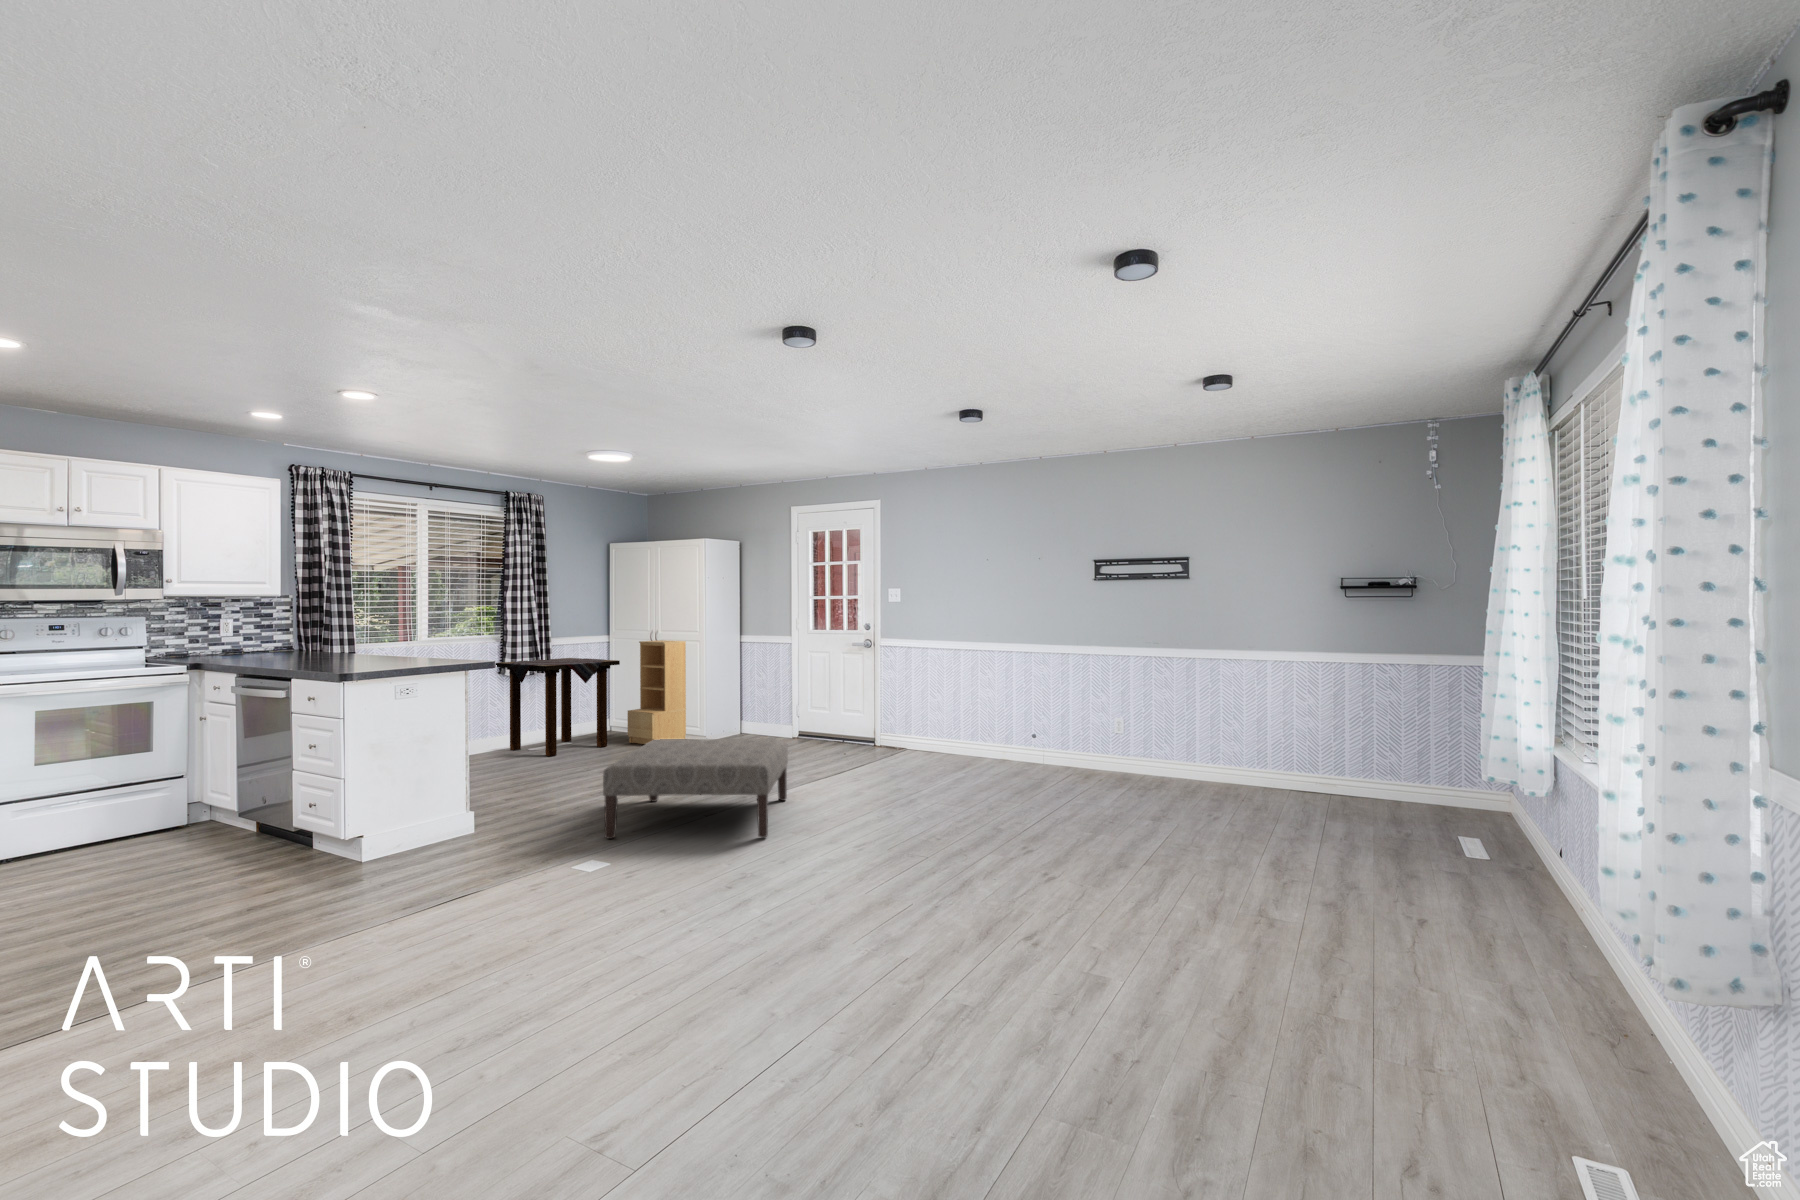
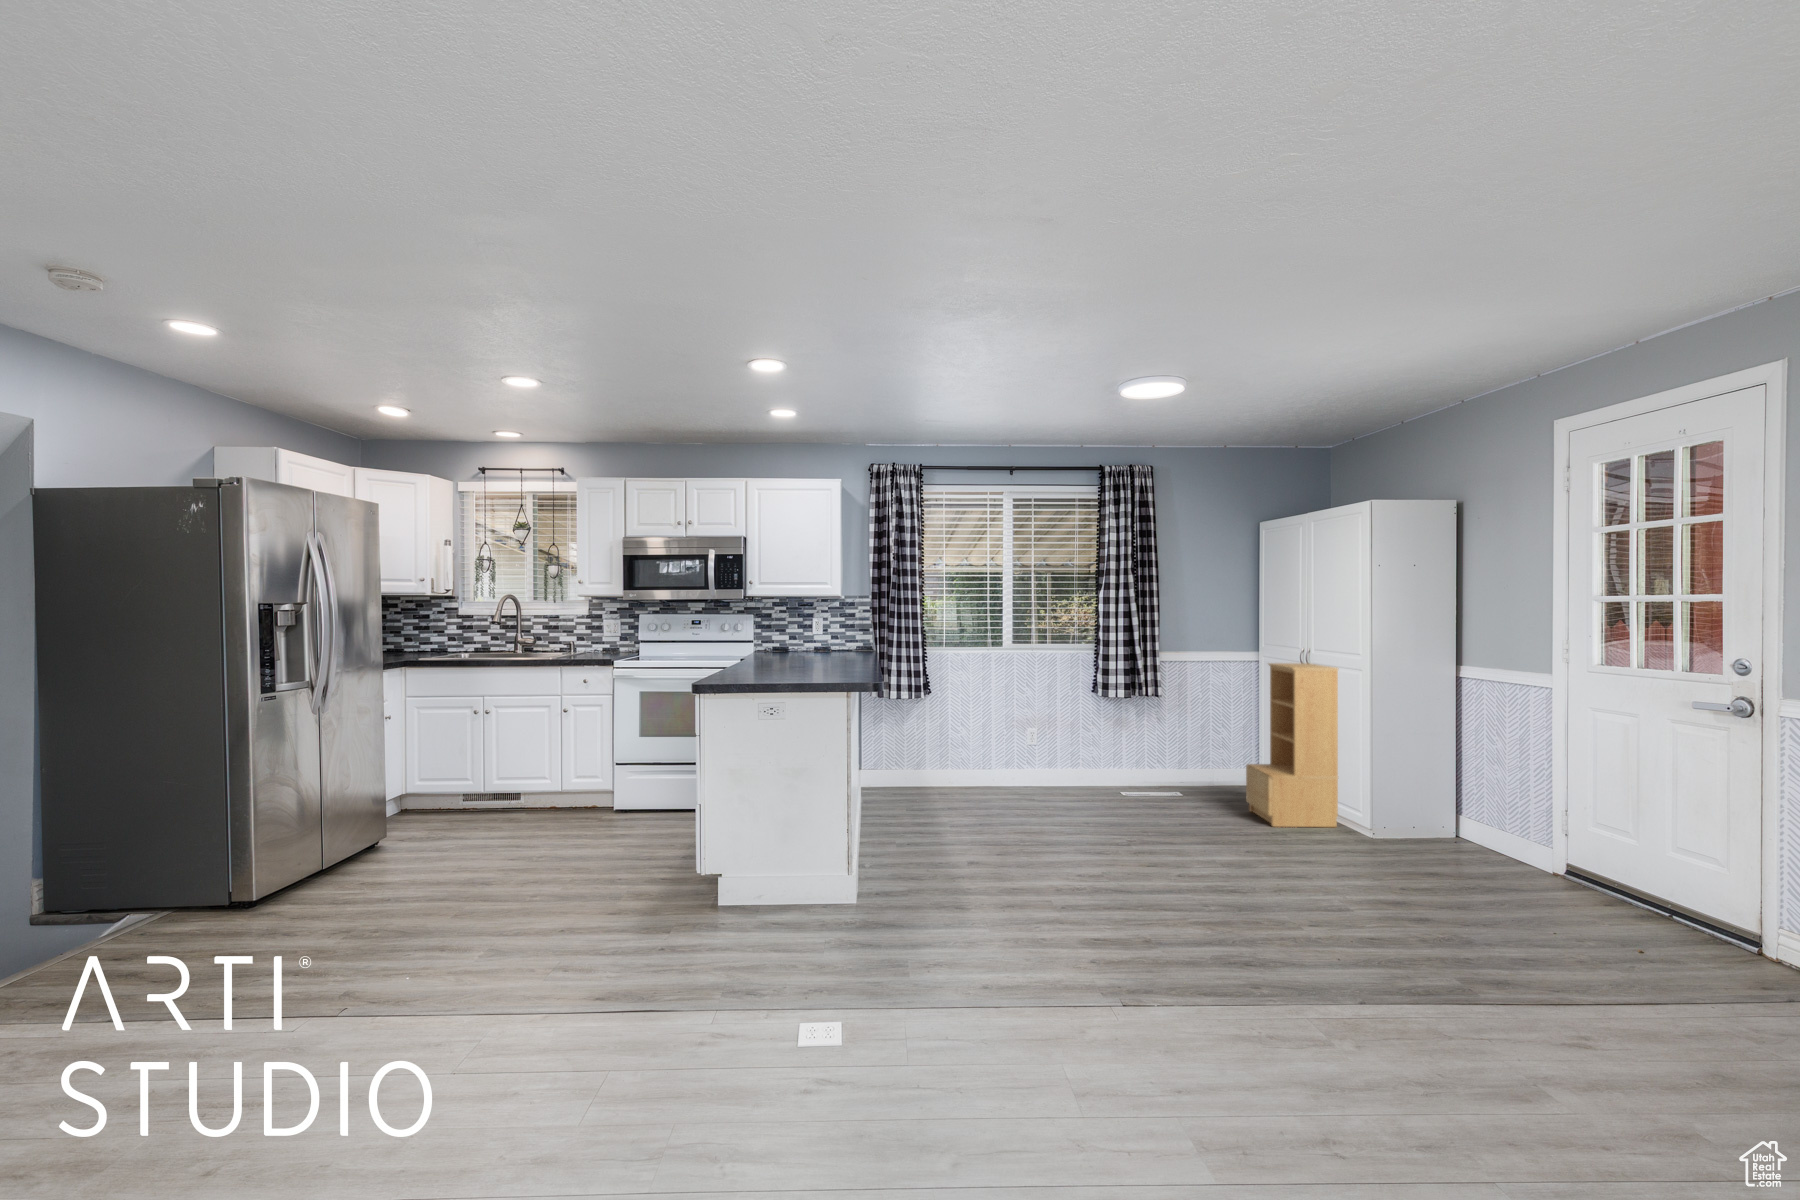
side table: present [495,658,620,756] -> none [1085,678,1227,811]
ottoman: present [603,739,788,839] -> none [897,836,1308,1139]

